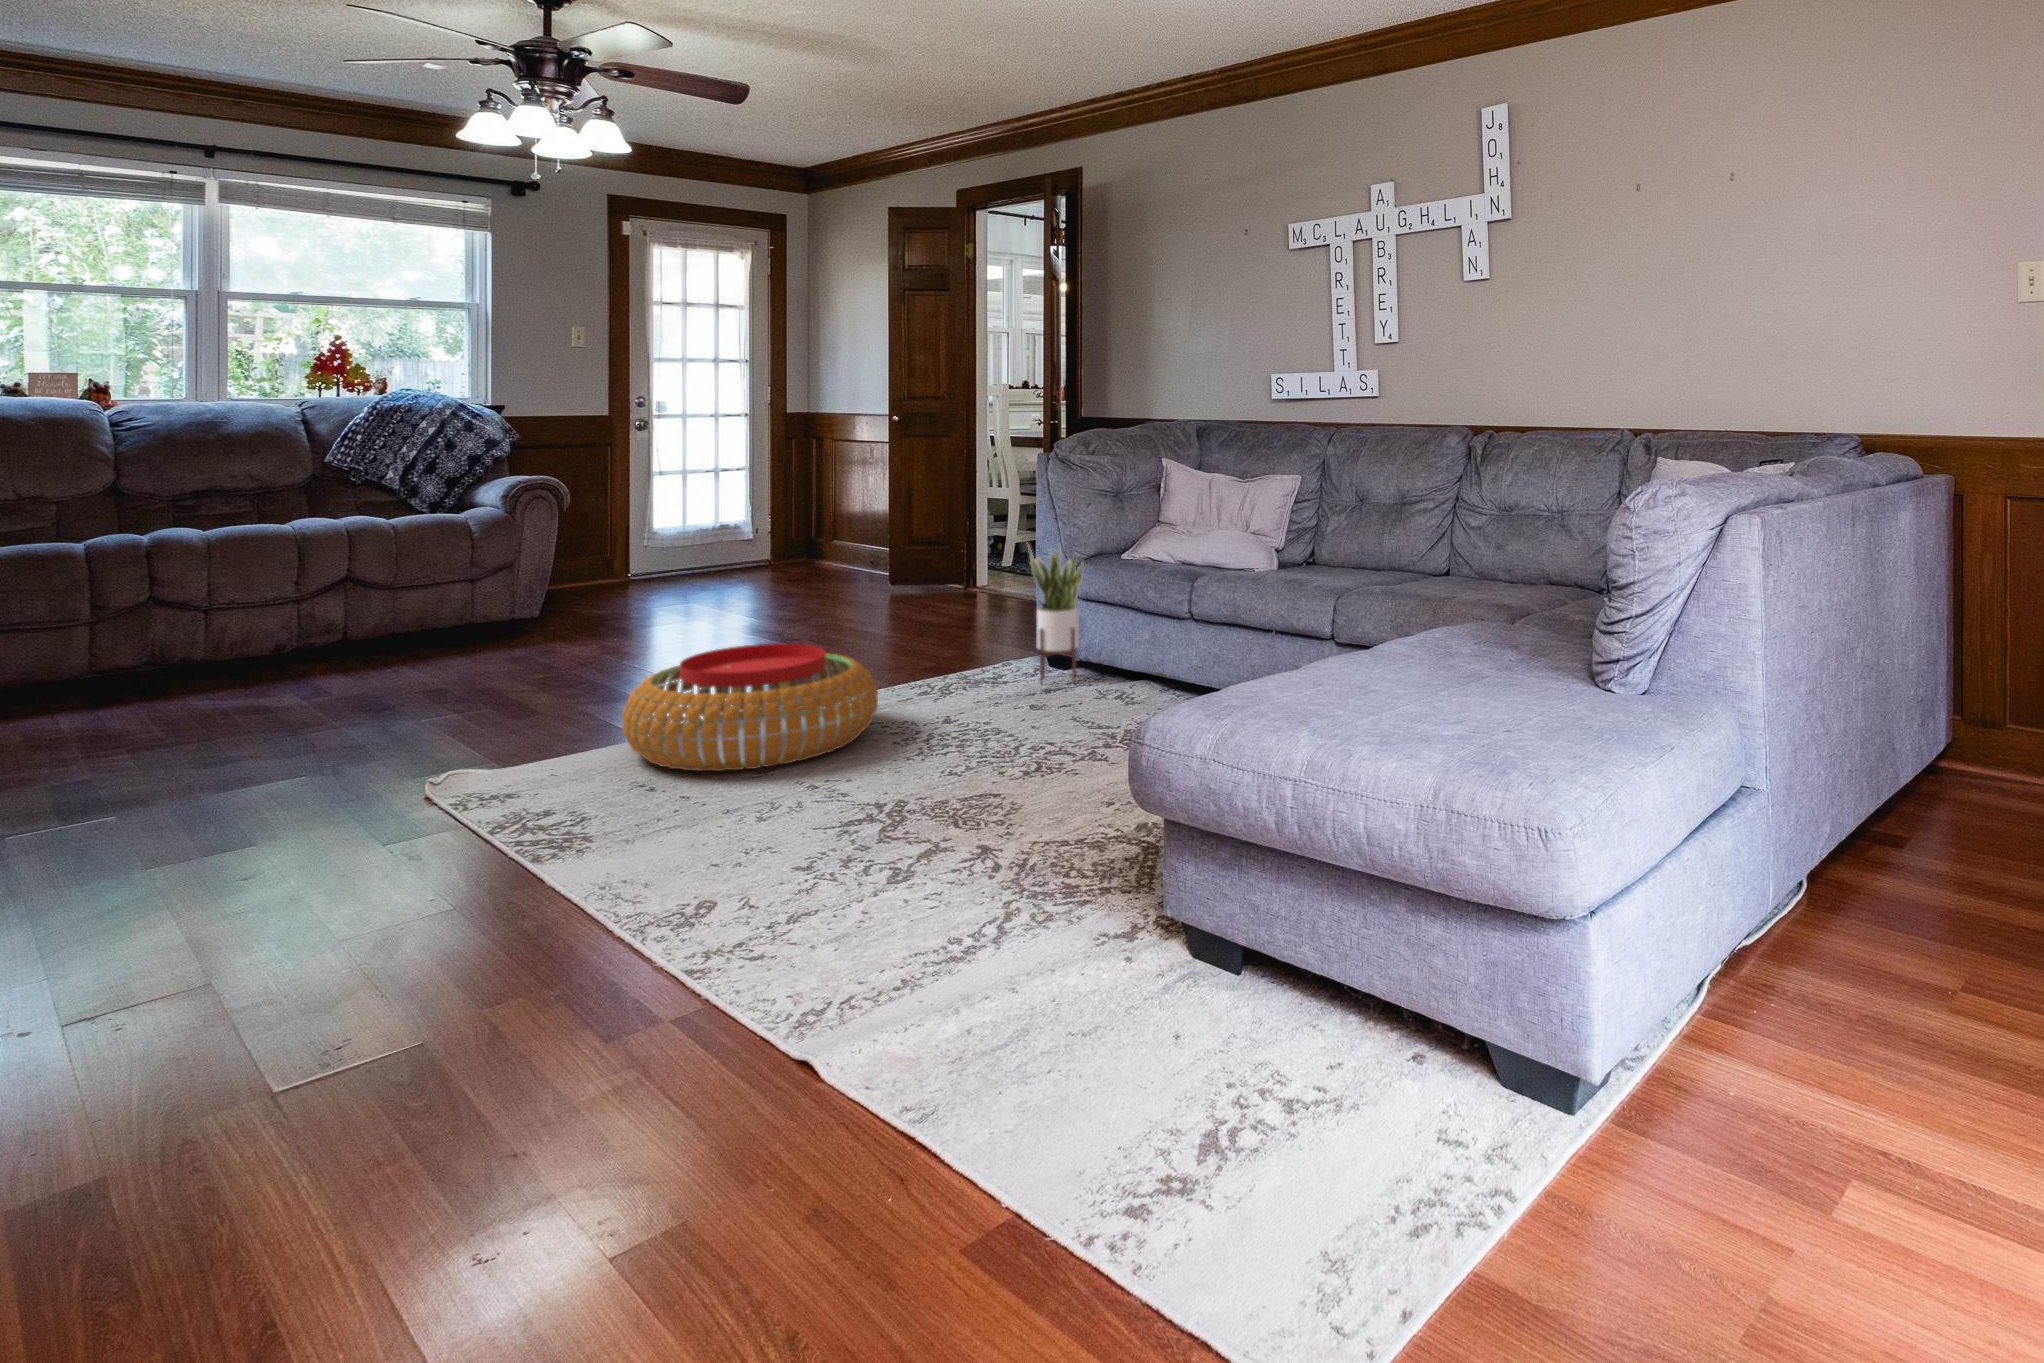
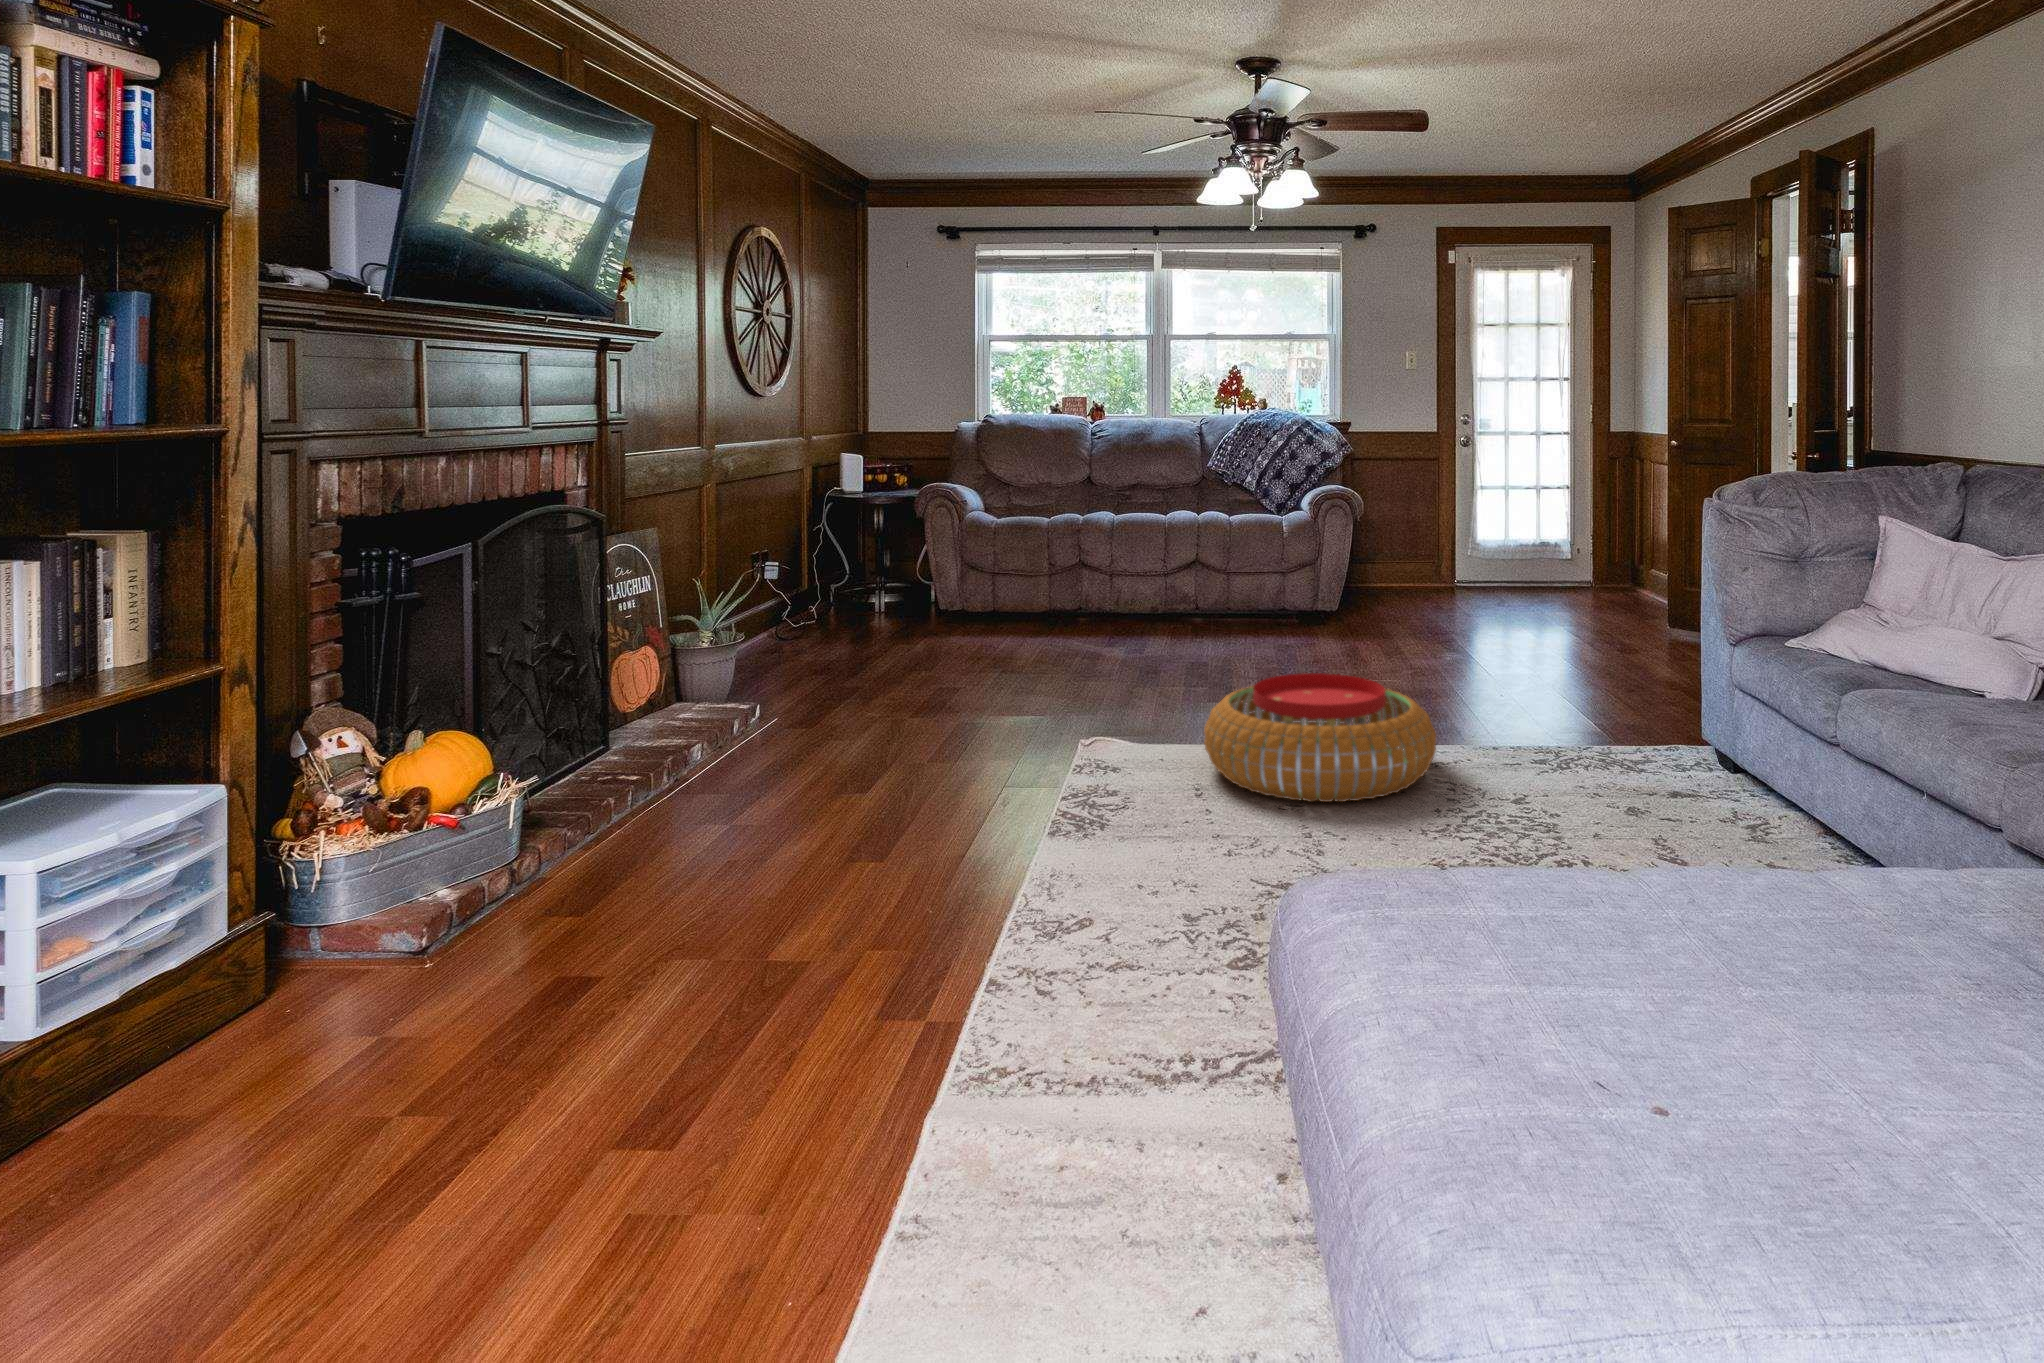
potted plant: present [1027,542,1084,683] -> none [1659,606,1721,790]

